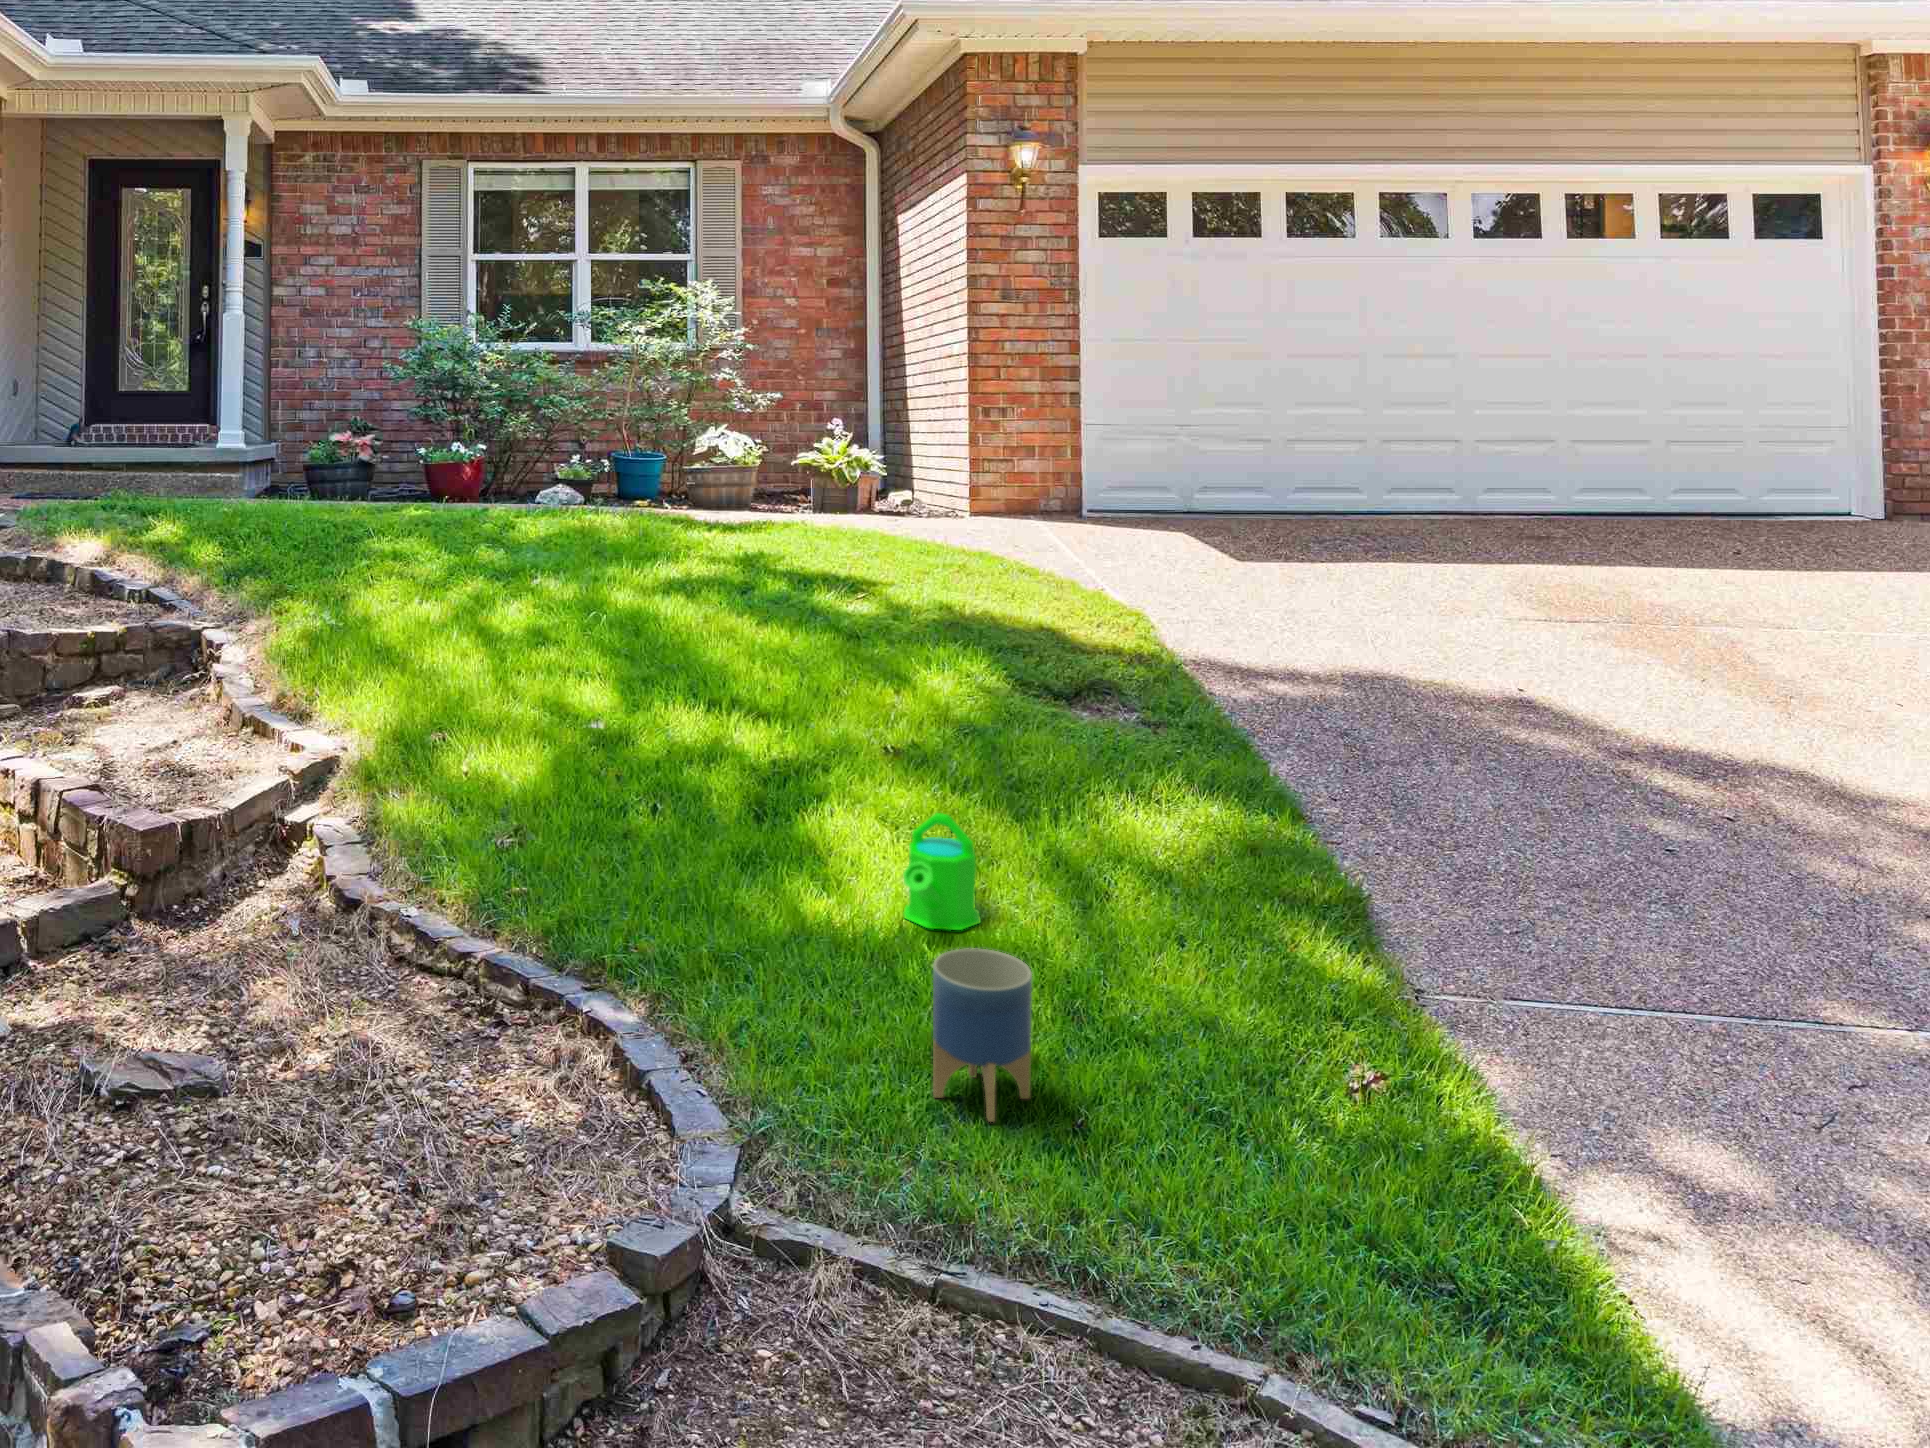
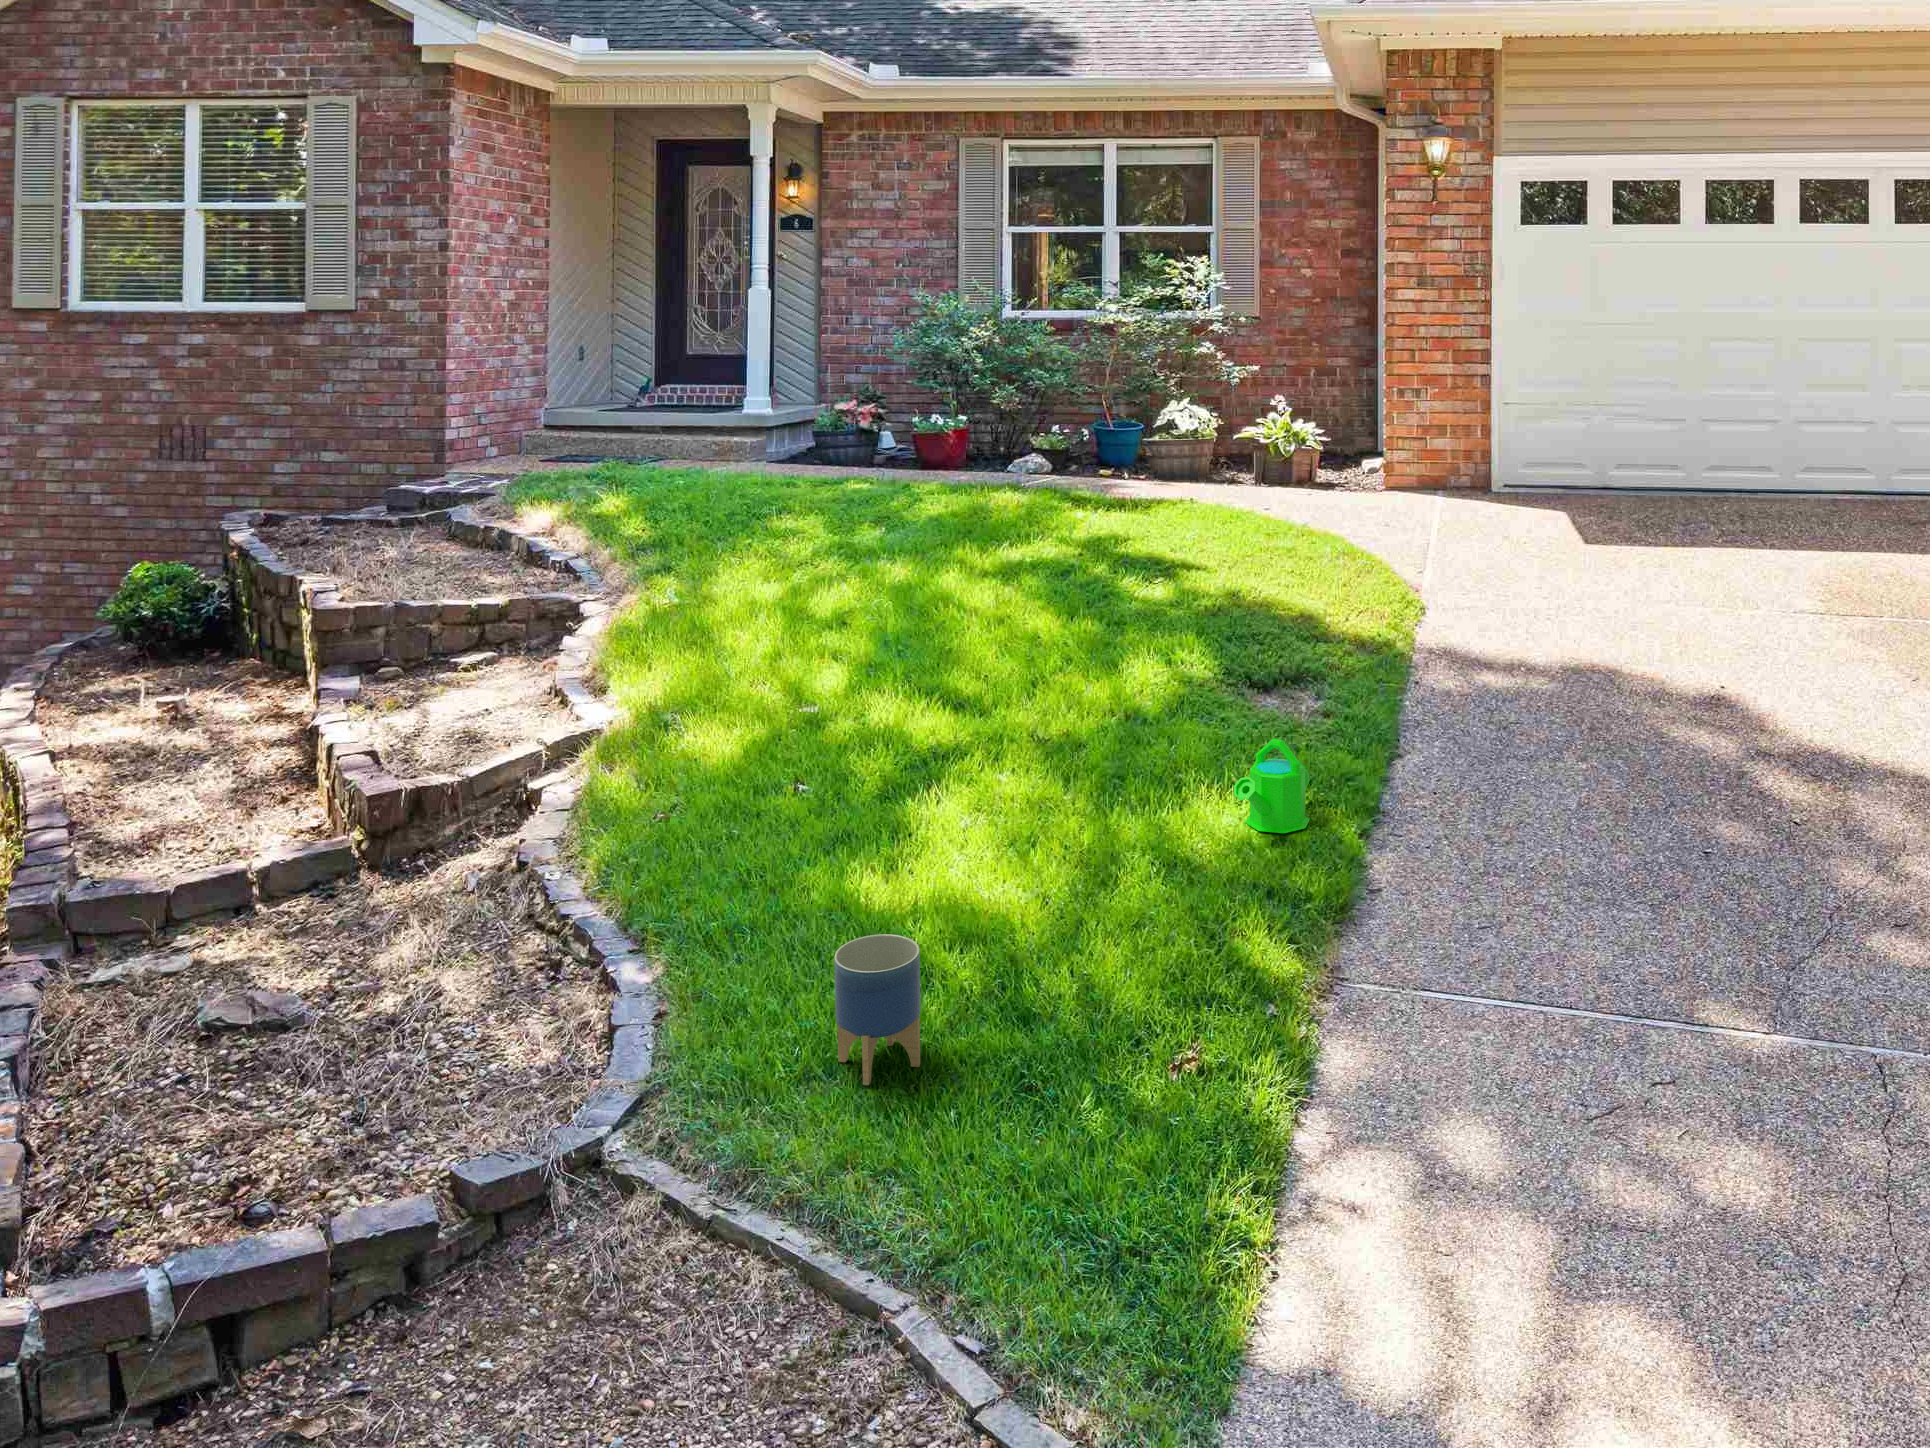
watering can: present [903,813,981,930] -> present [1234,738,1310,833]

